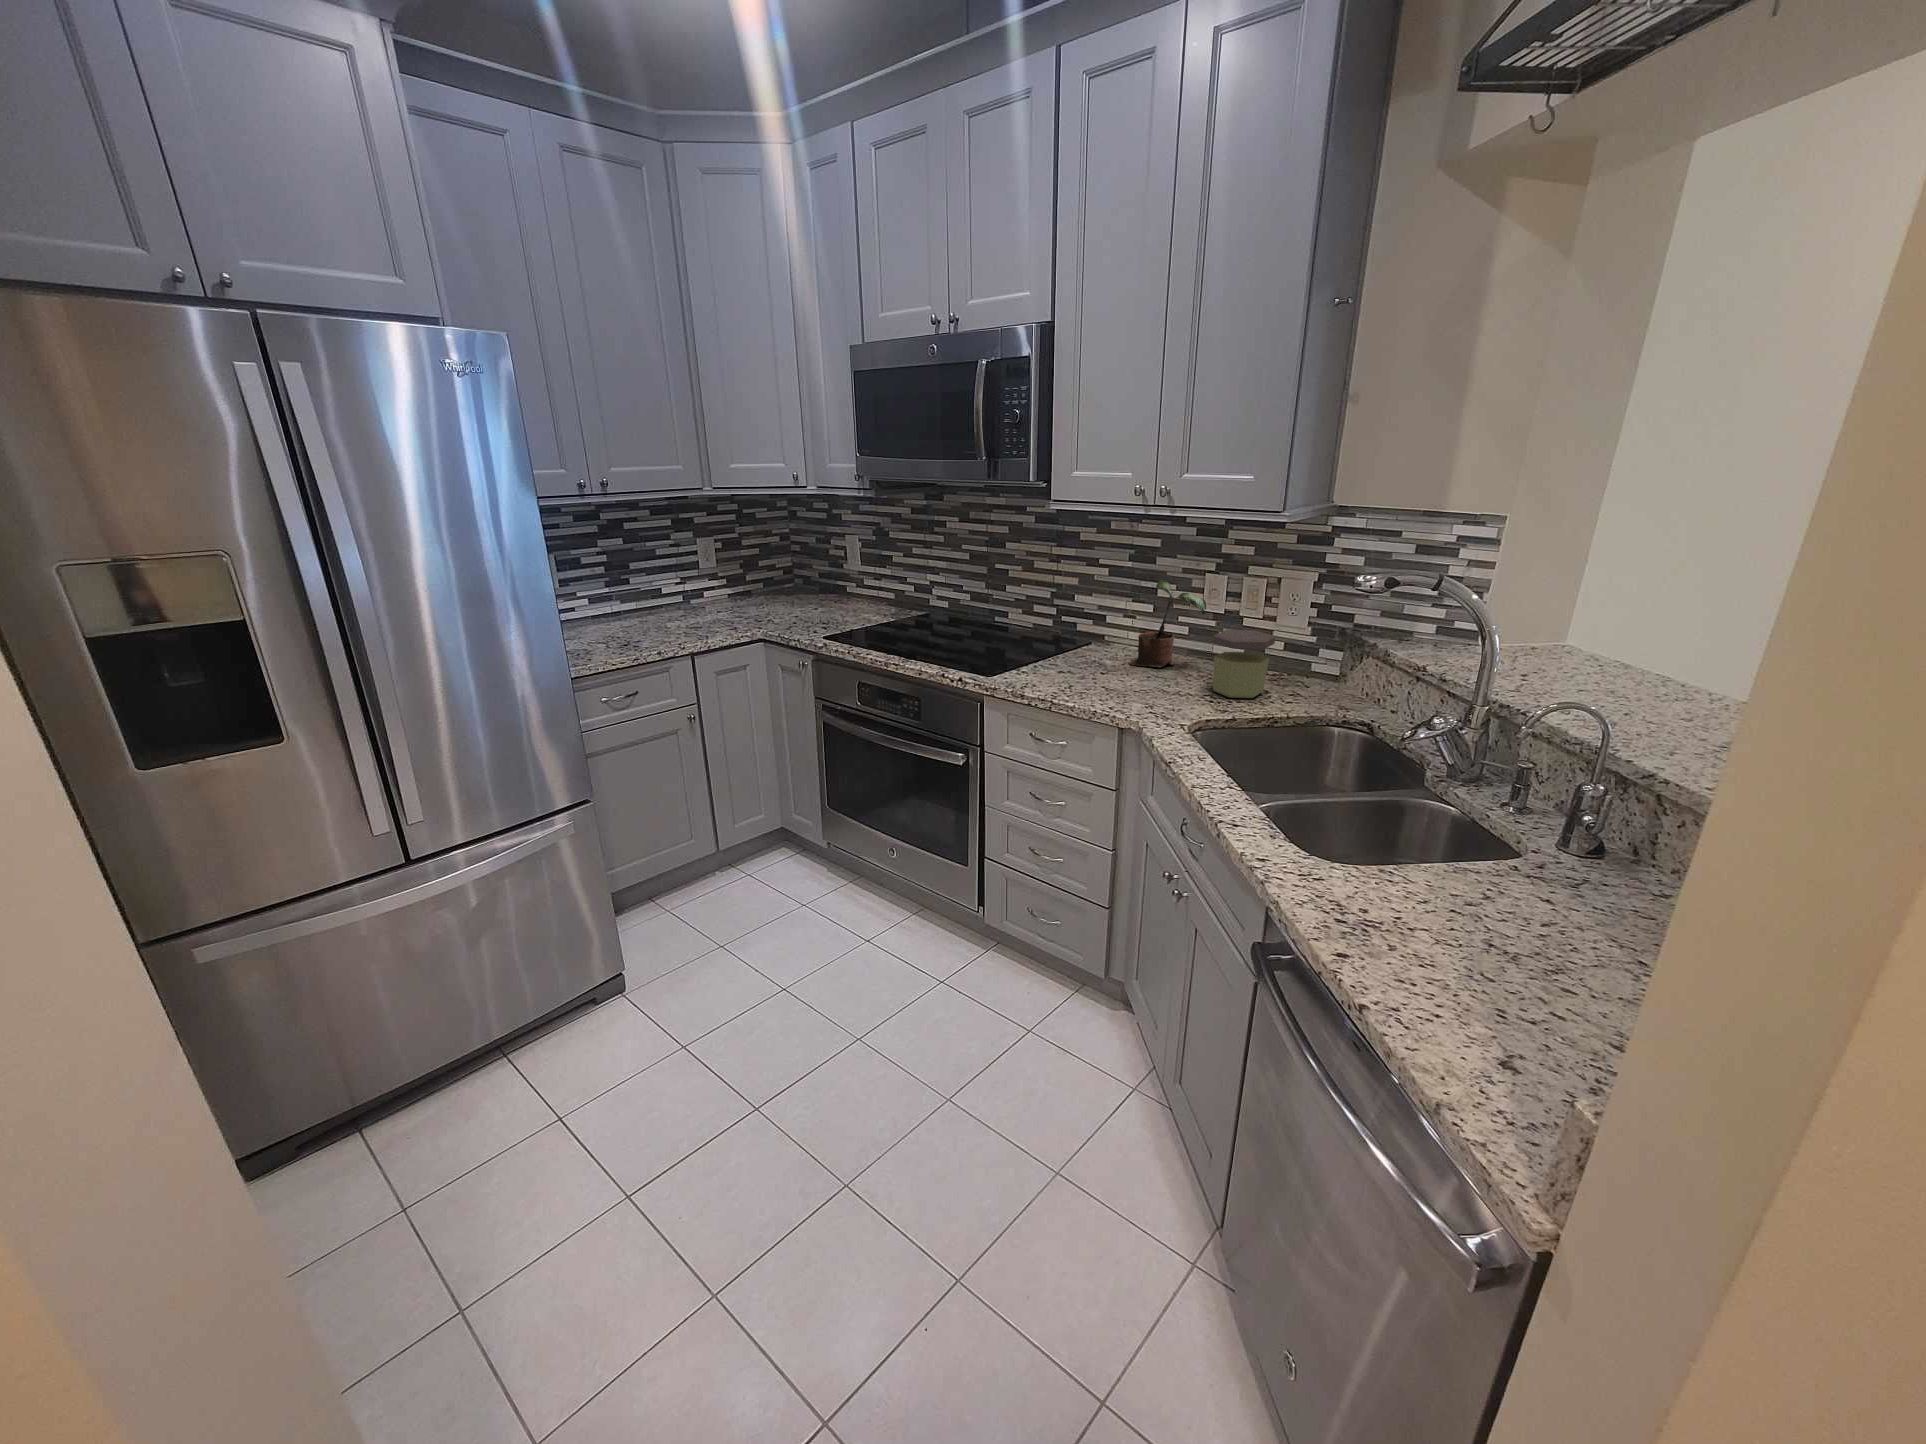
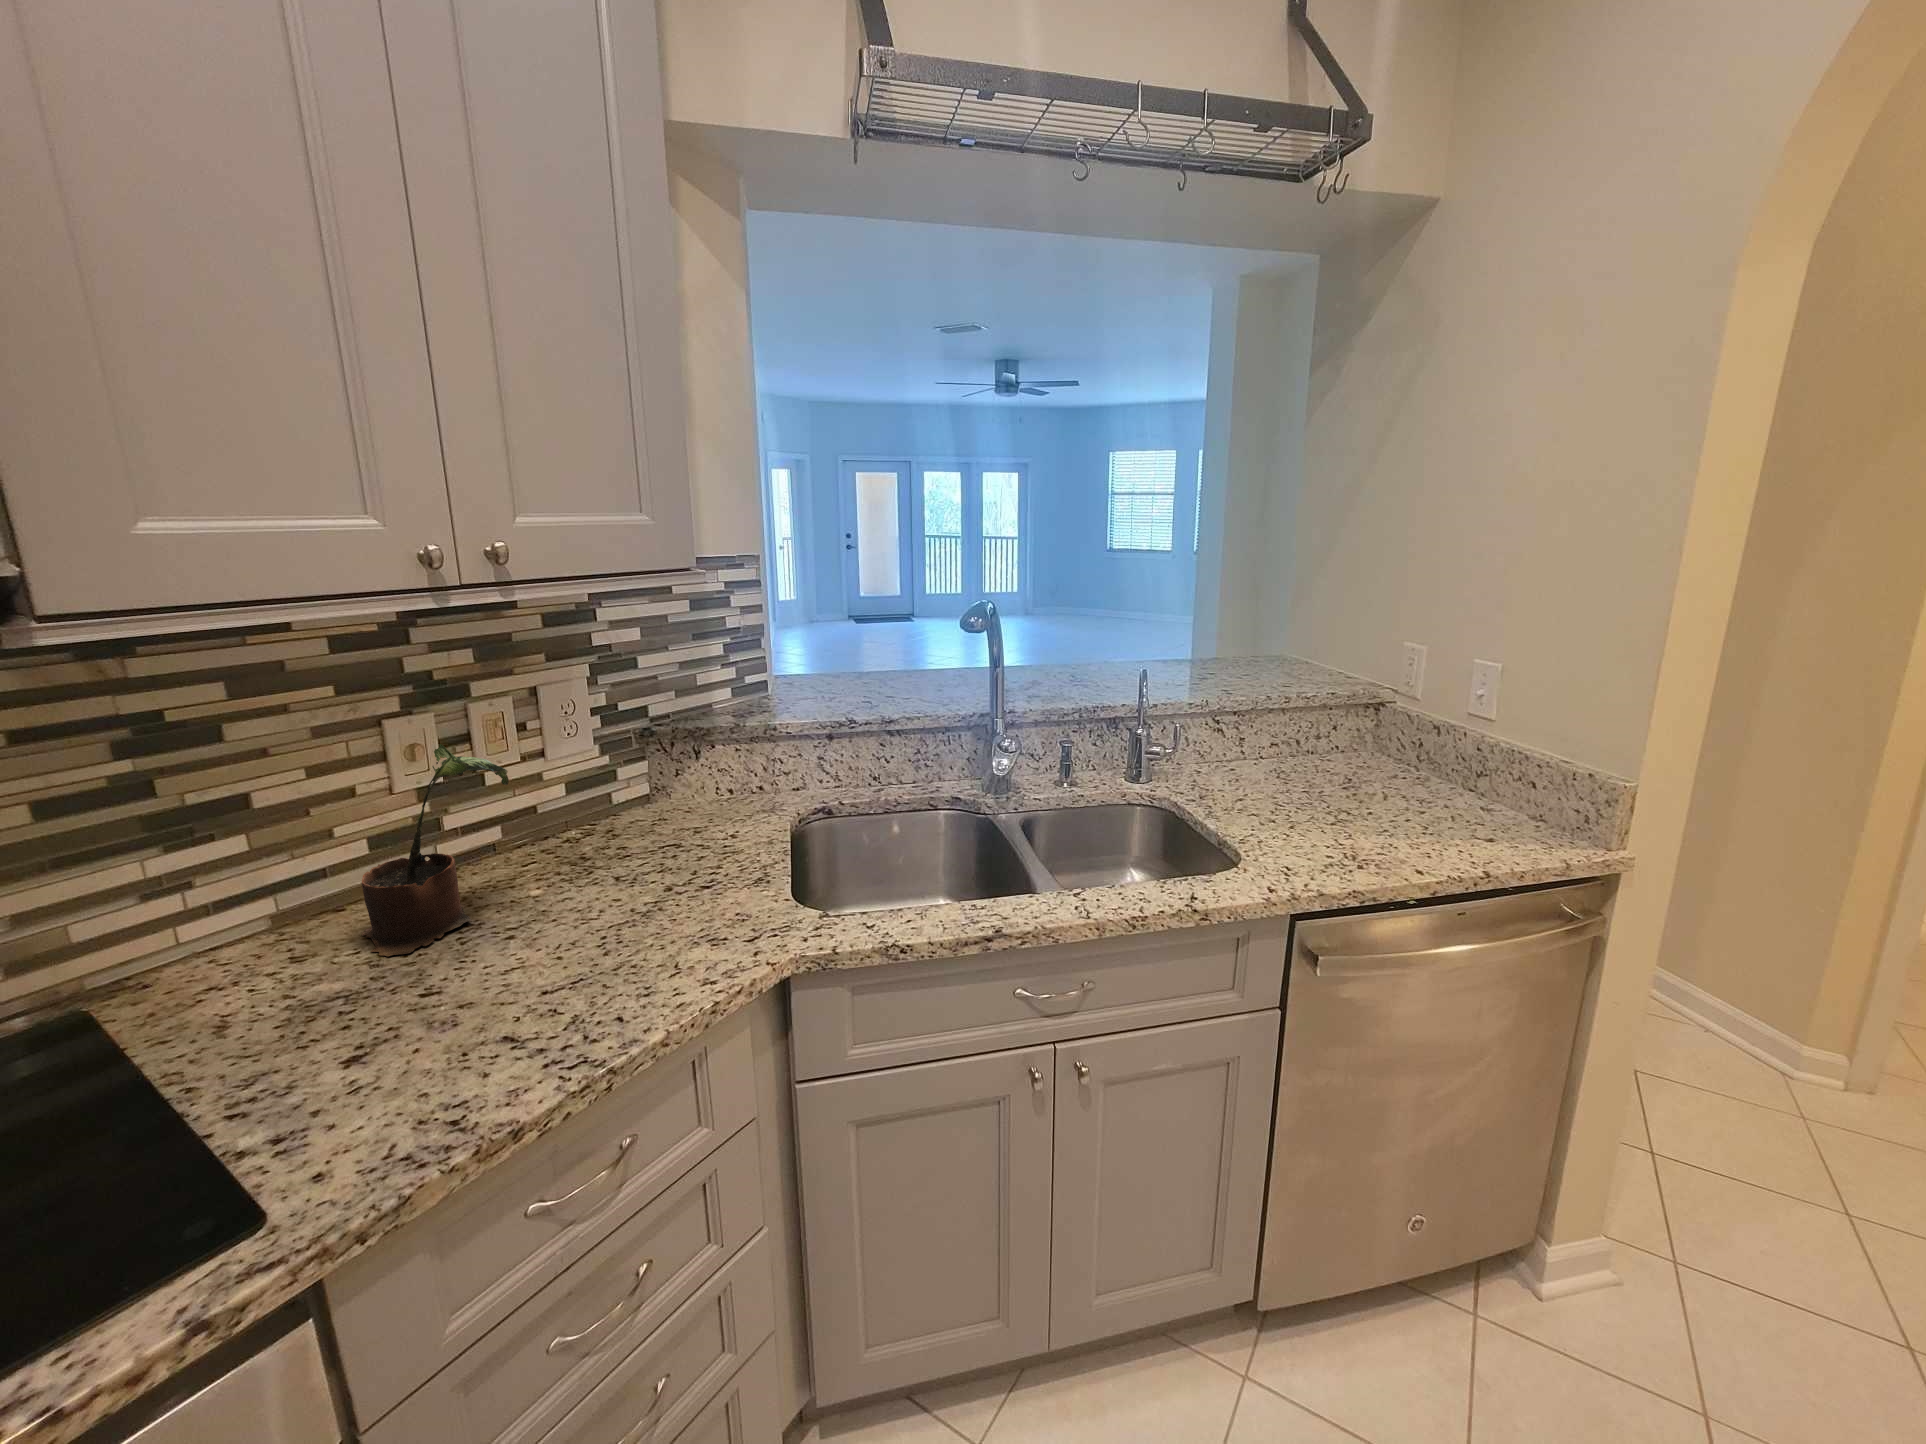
jar: present [1212,630,1275,698] -> none [613,761,720,884]

